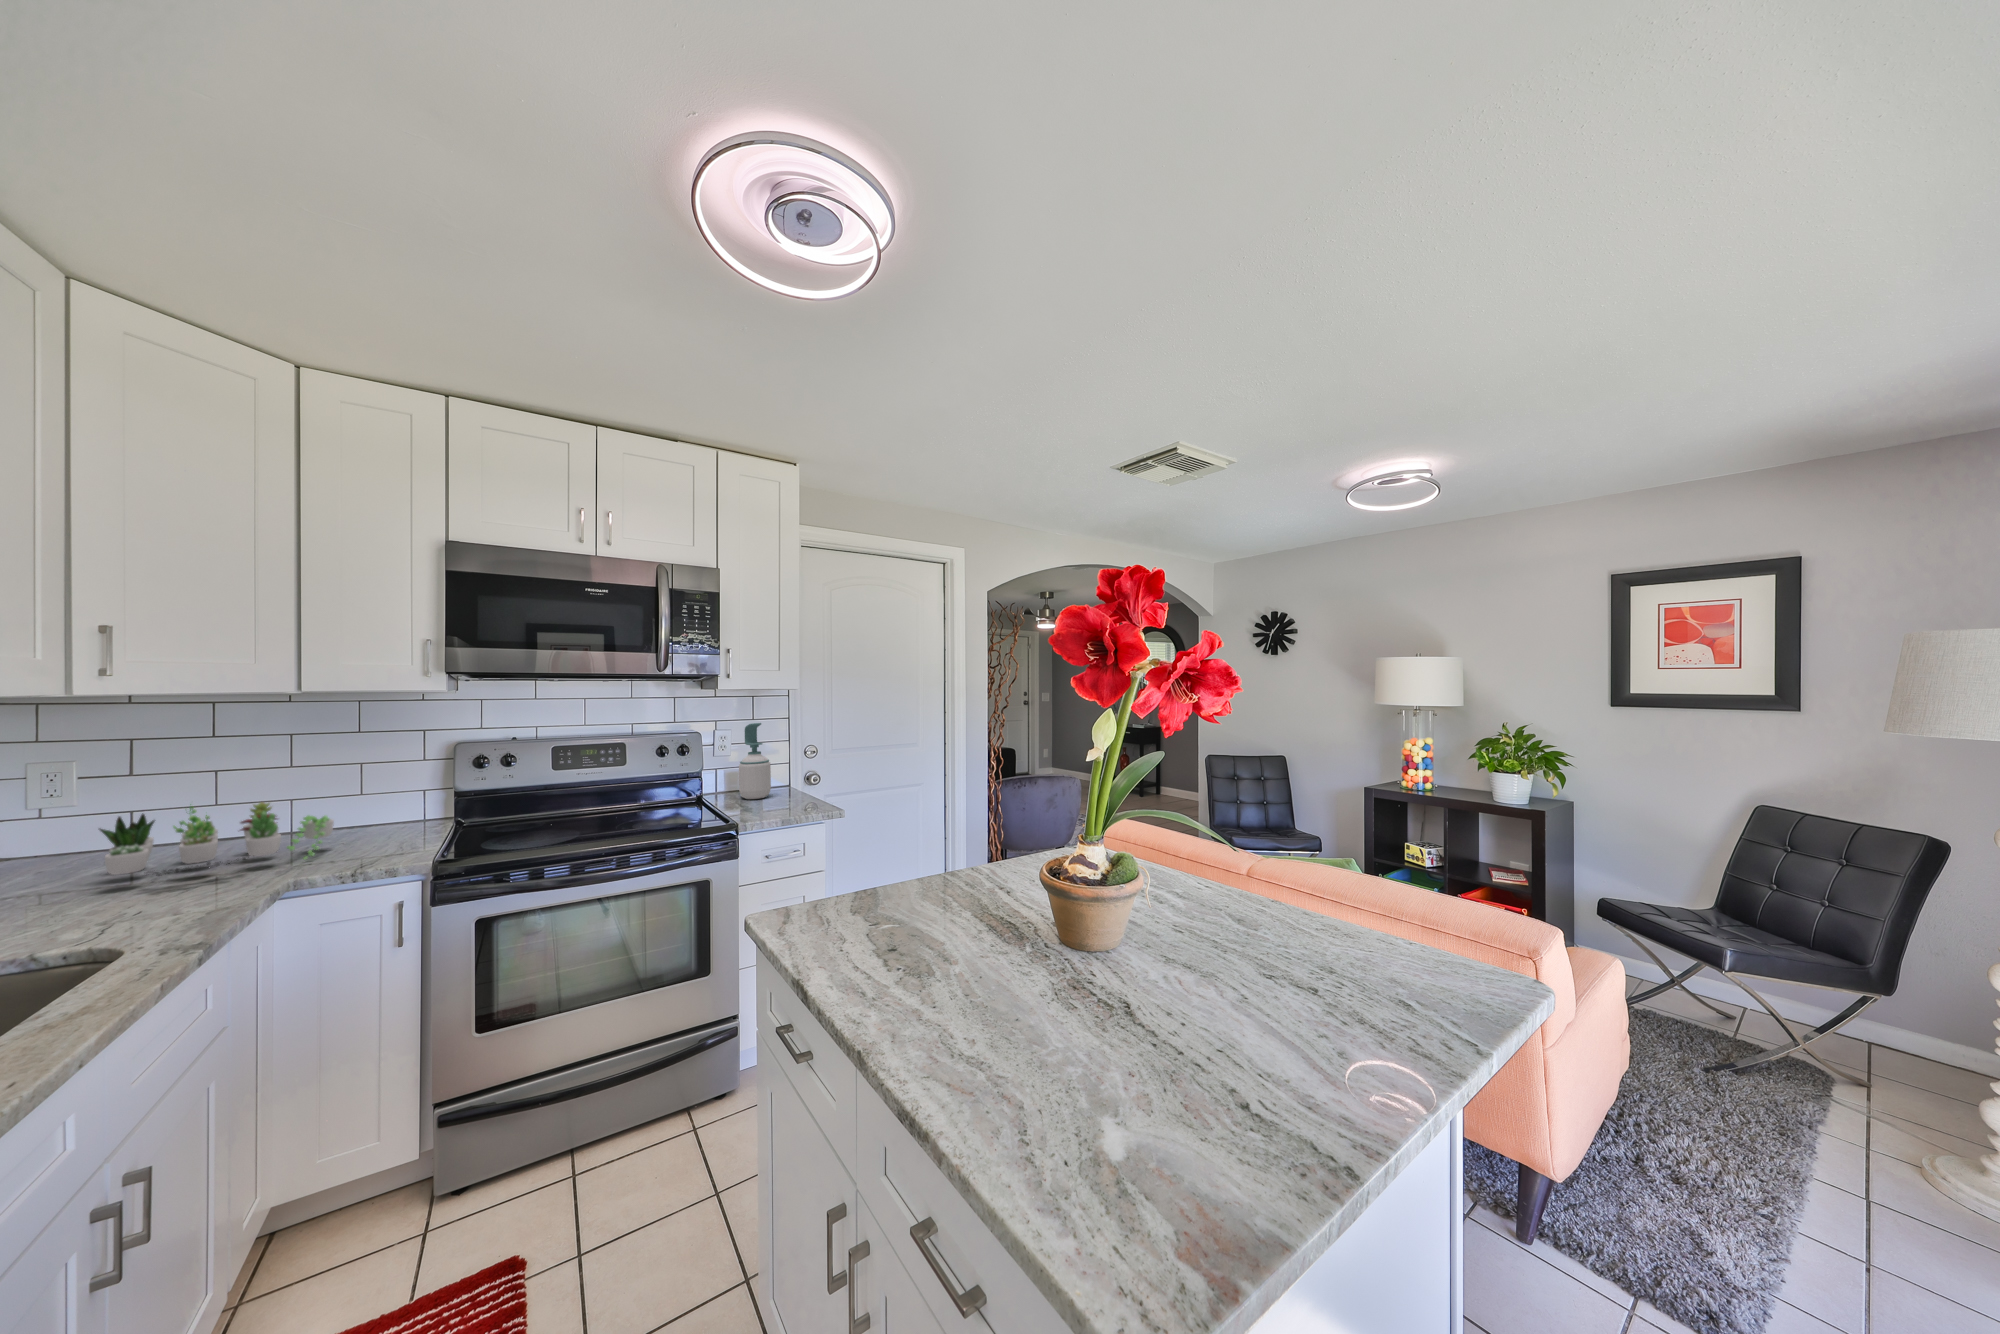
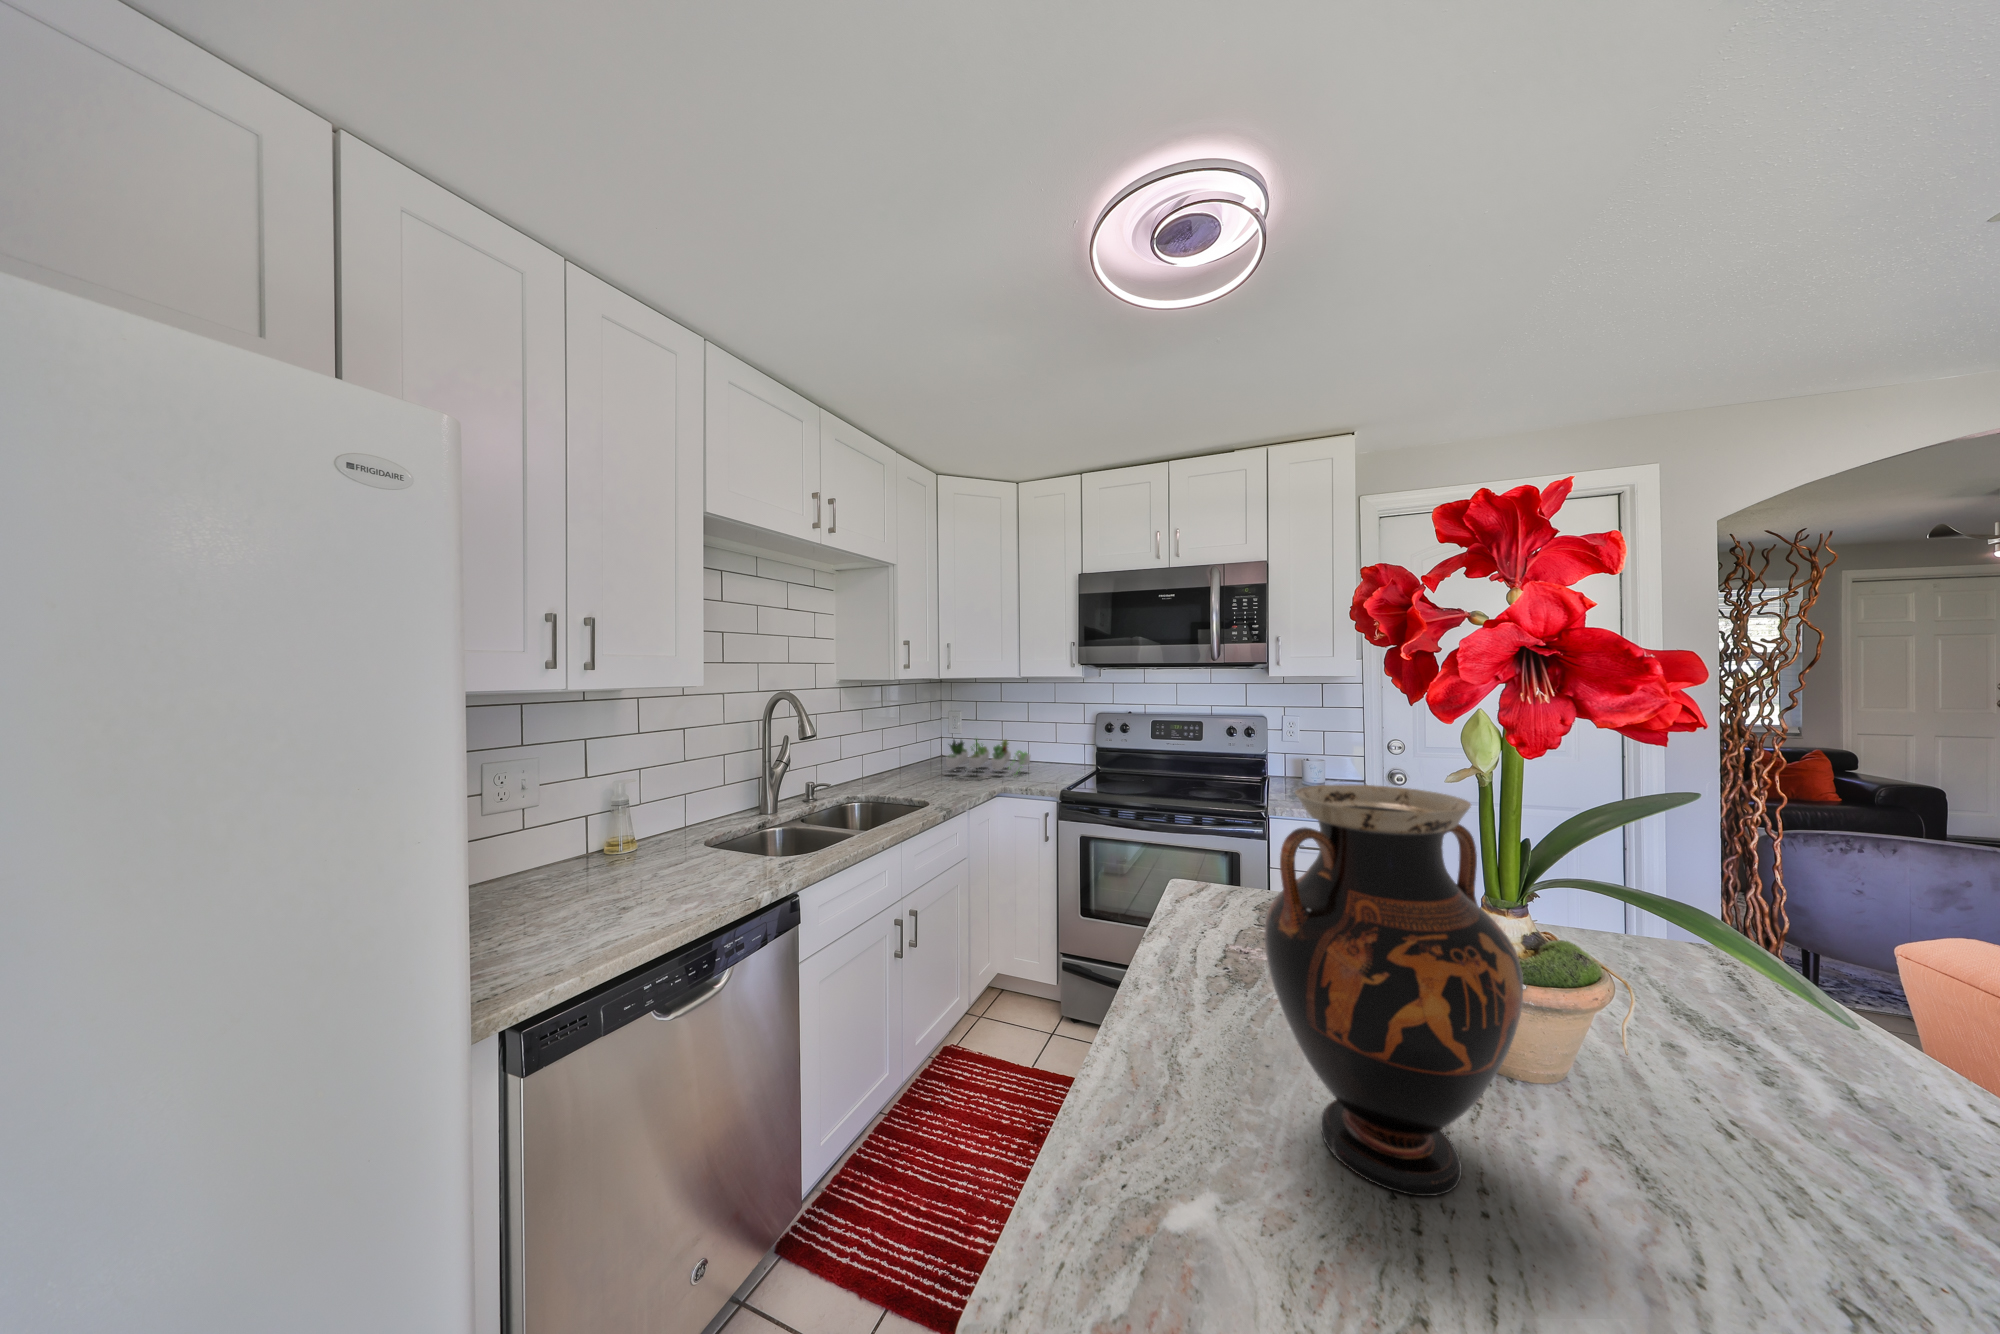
soap bottle: present [739,723,771,799] -> none [1302,713,1336,791]
vase: none [1040,767,1197,1046] -> present [1265,784,1523,1196]

